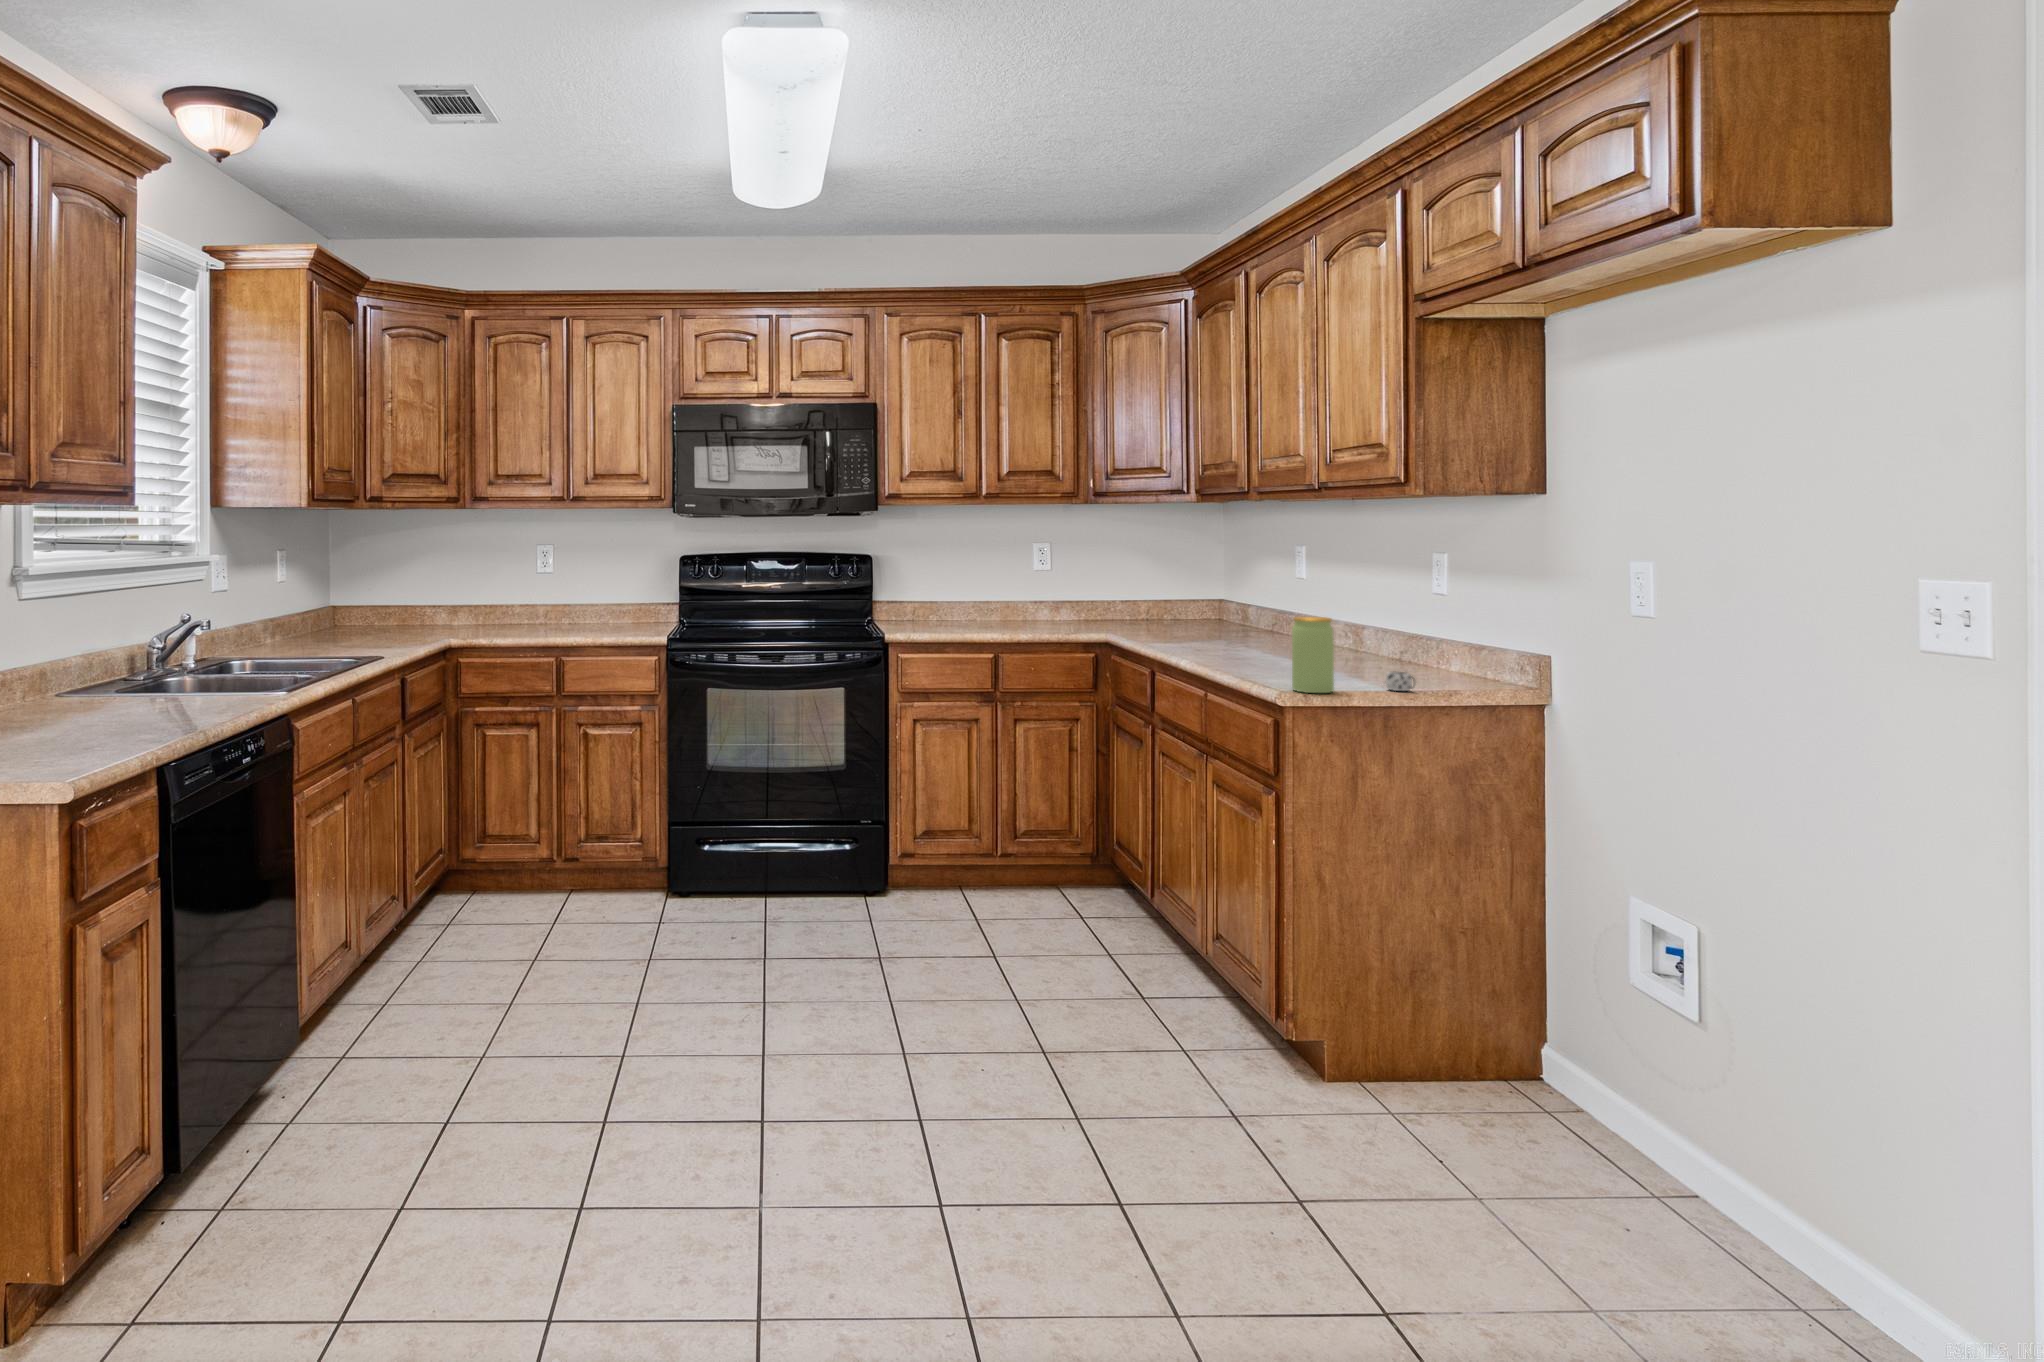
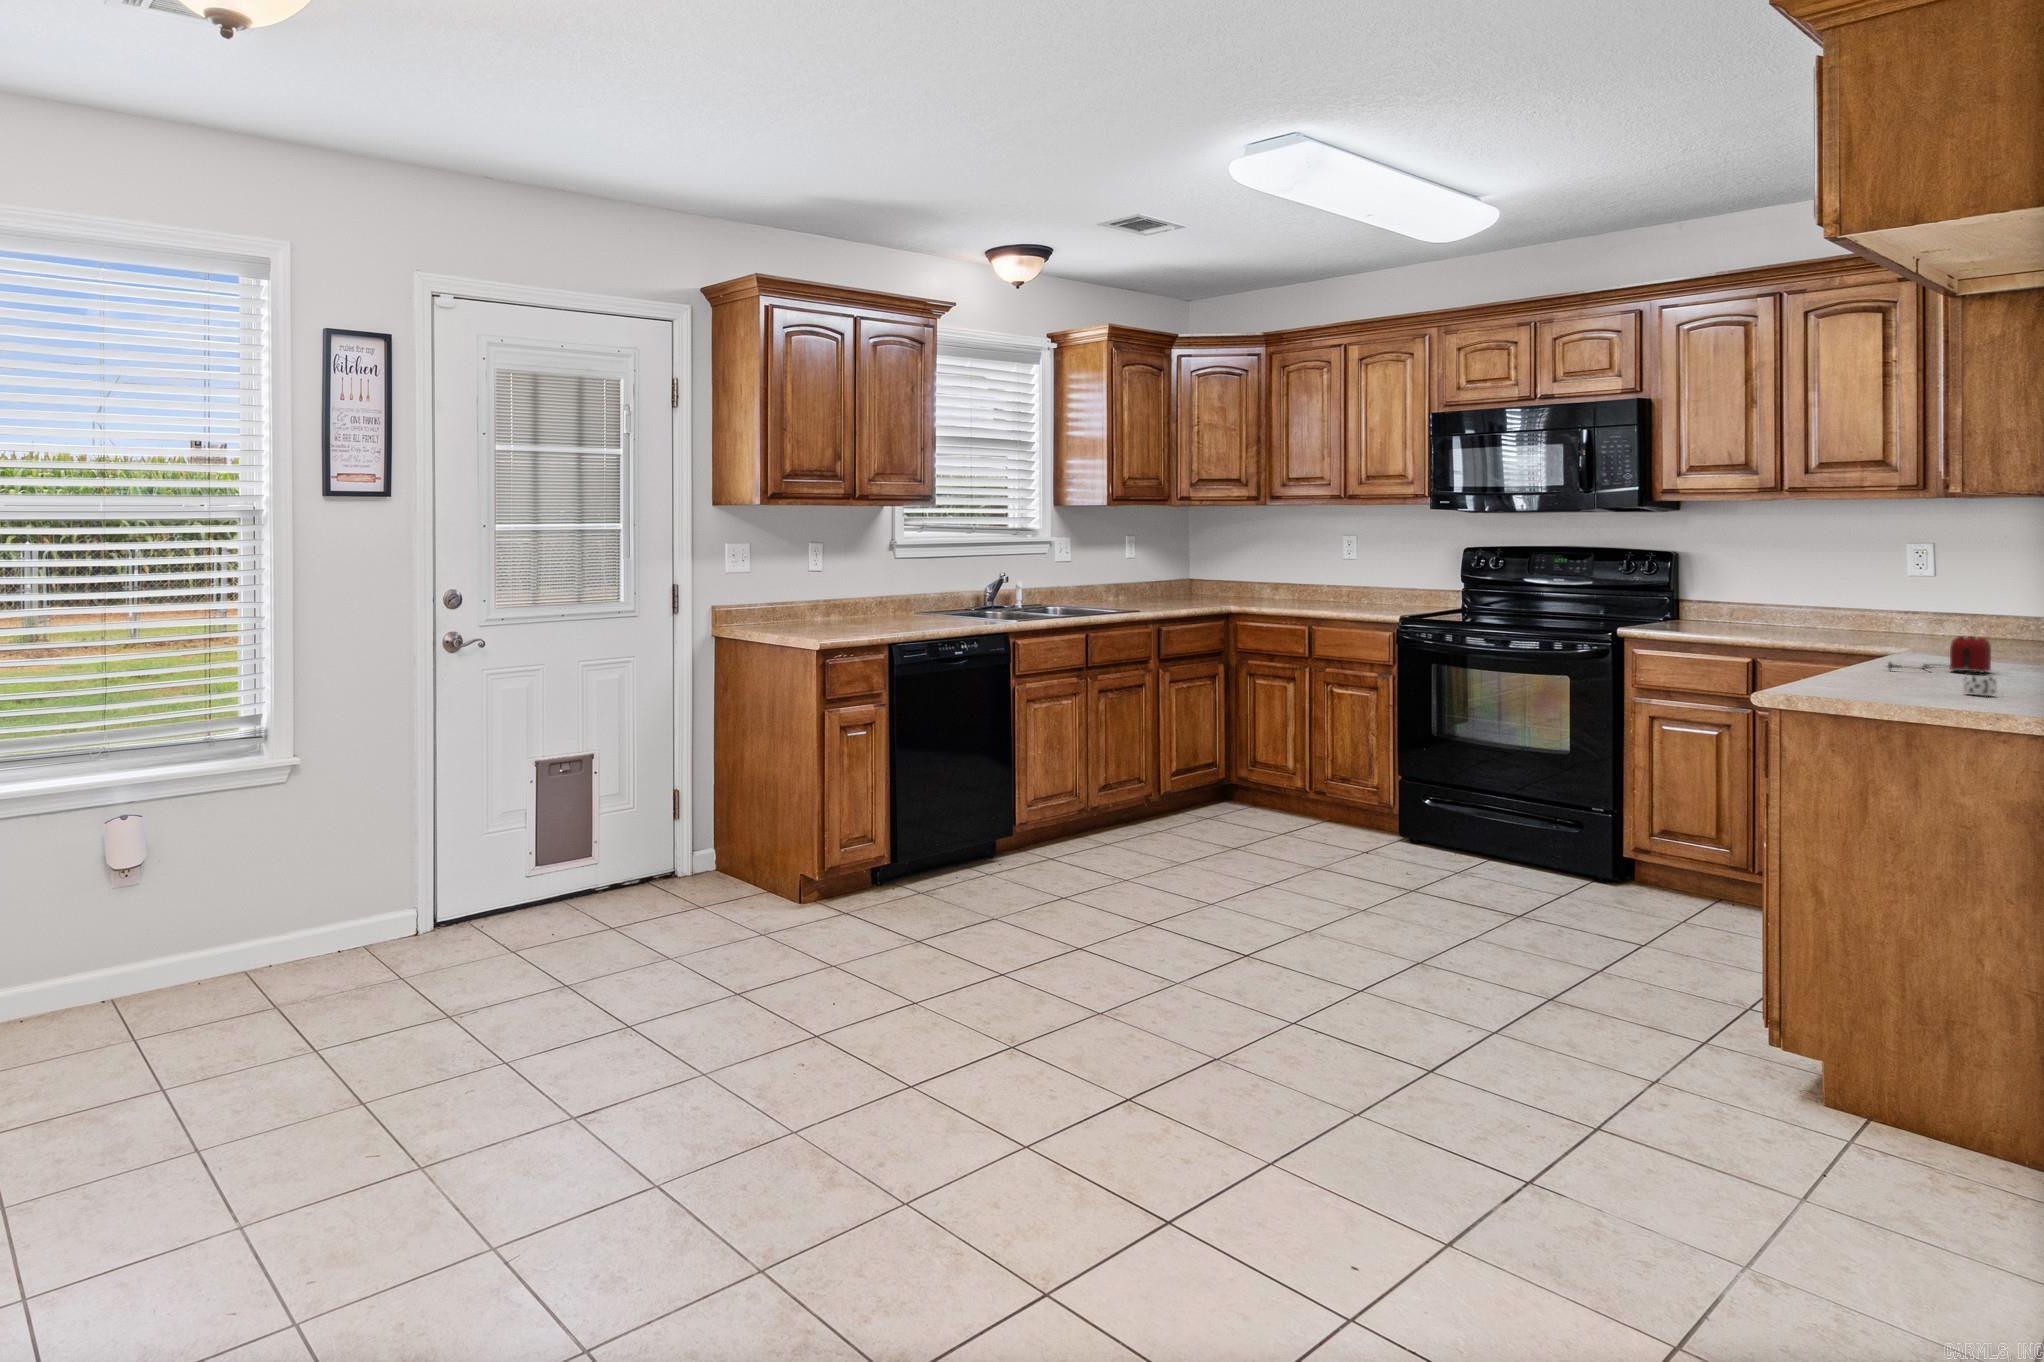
jar: present [1292,617,1334,693] -> none [1829,609,1880,687]
toaster: none [1200,627,1261,665] -> present [1888,636,1991,673]

